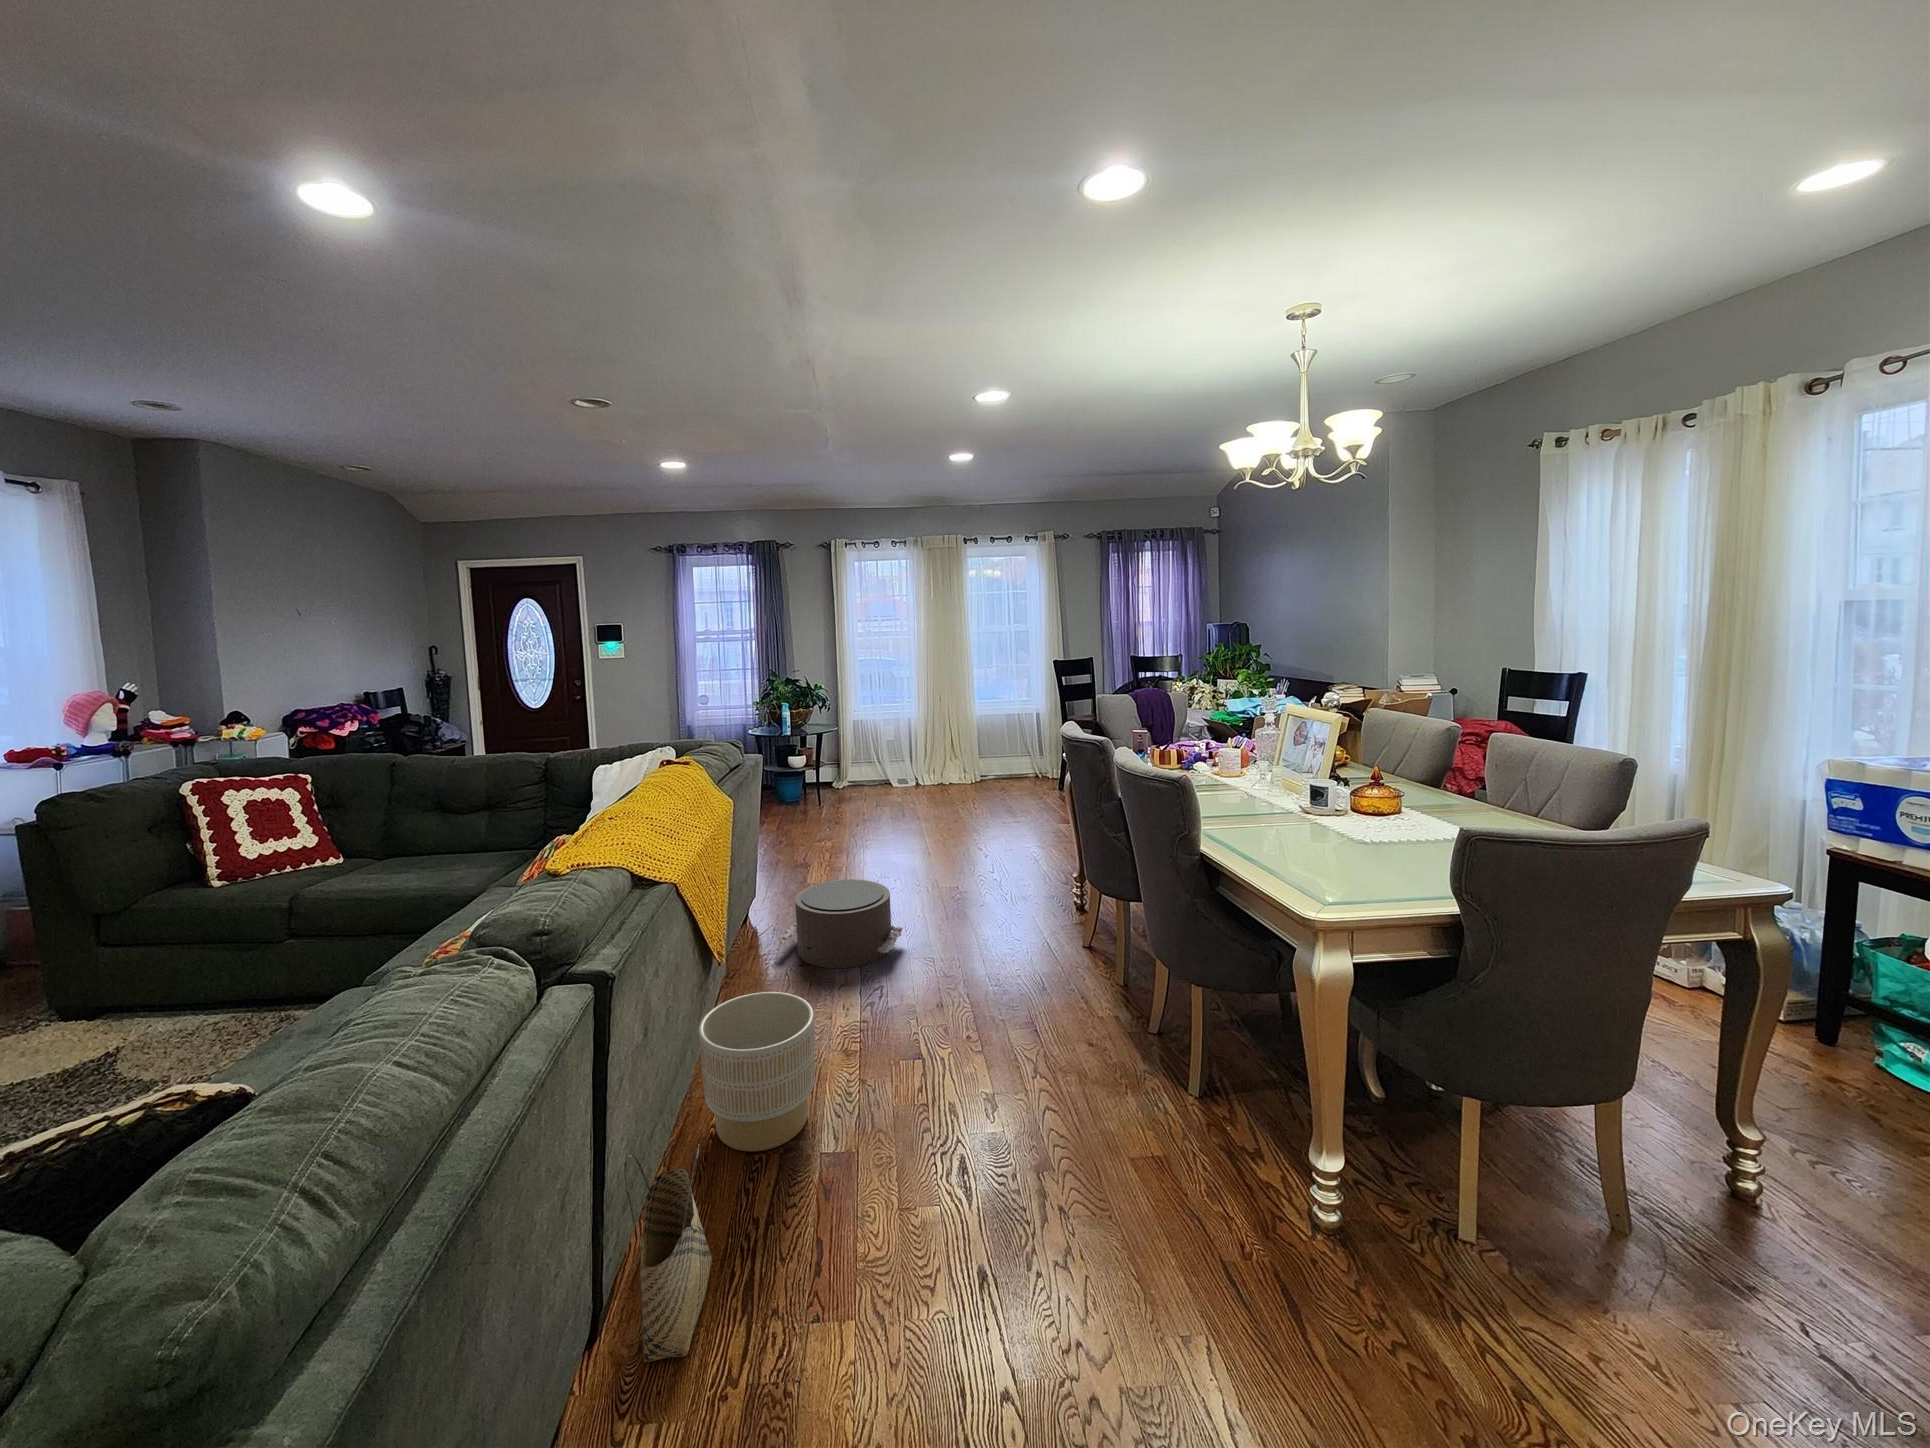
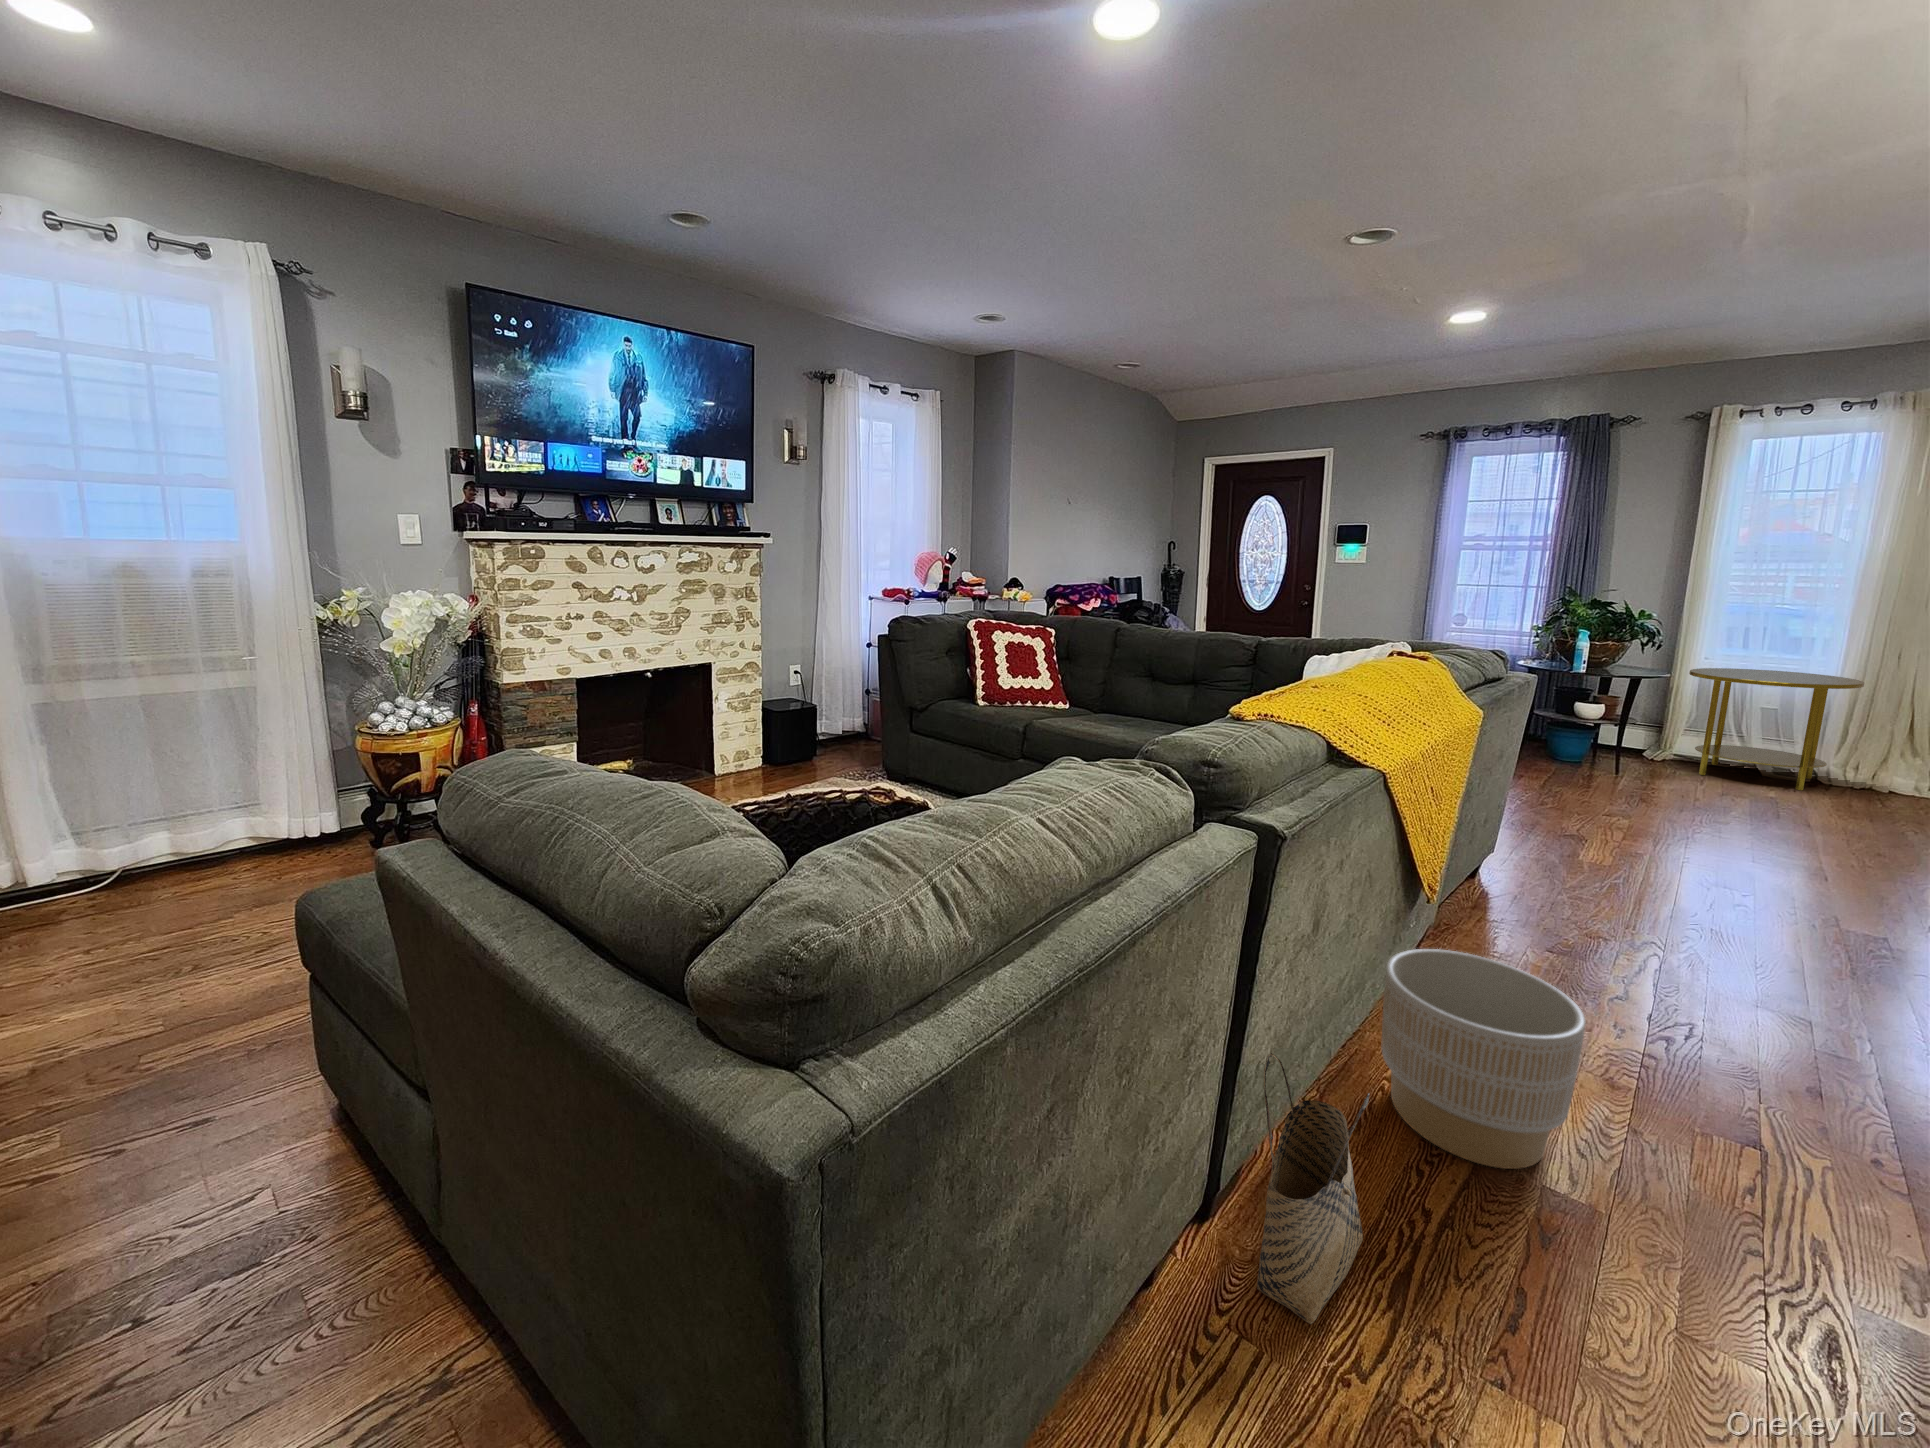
side table: none [844,721,915,796] -> present [1689,668,1864,790]
pouf: present [776,879,903,968] -> none [1516,861,1790,1006]

